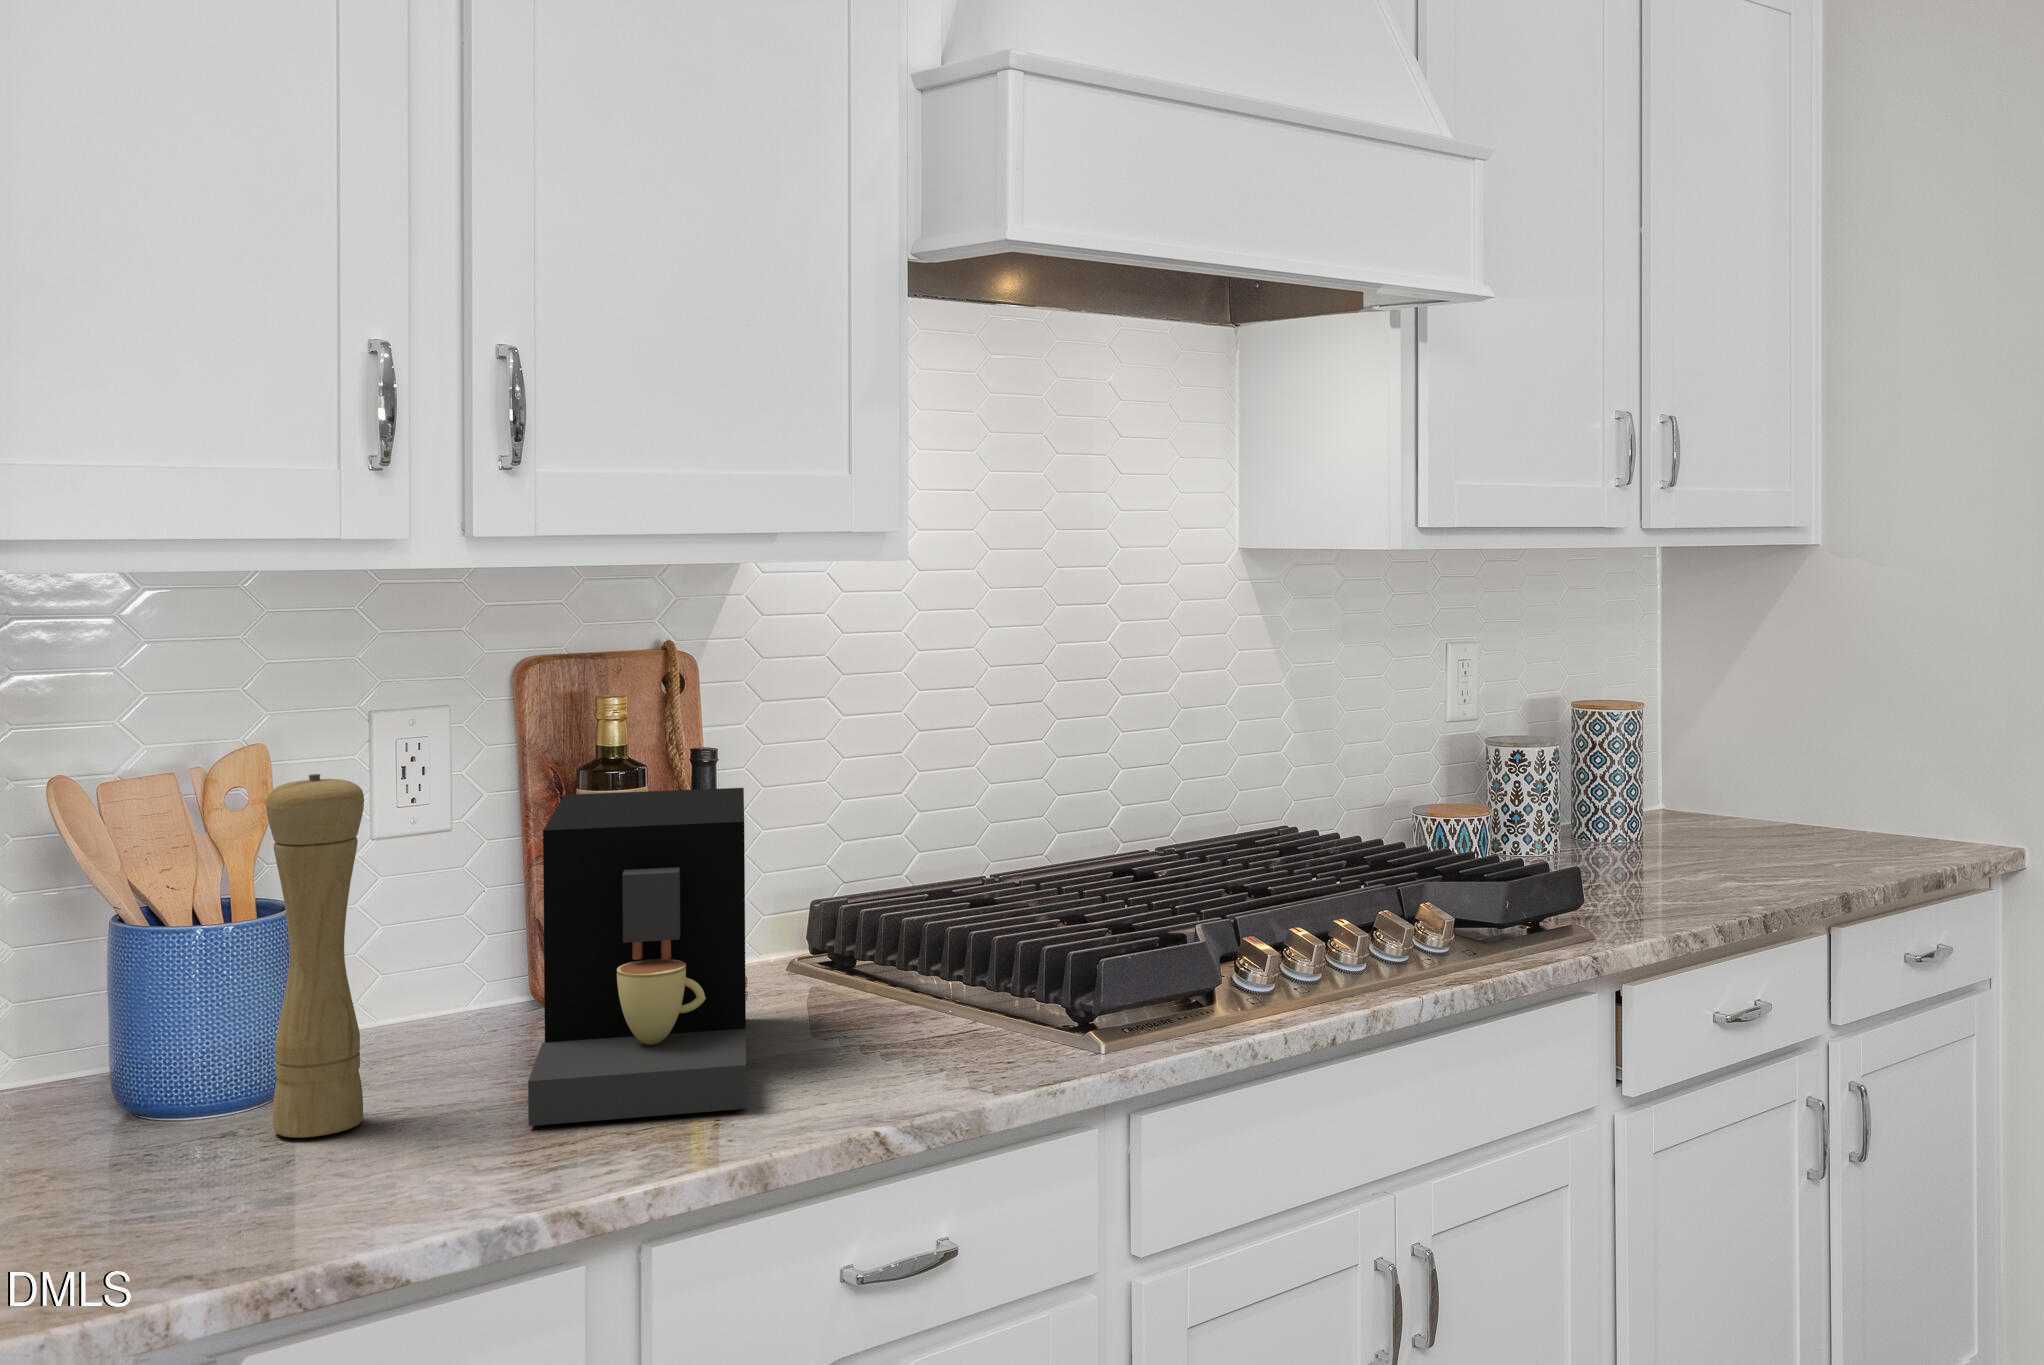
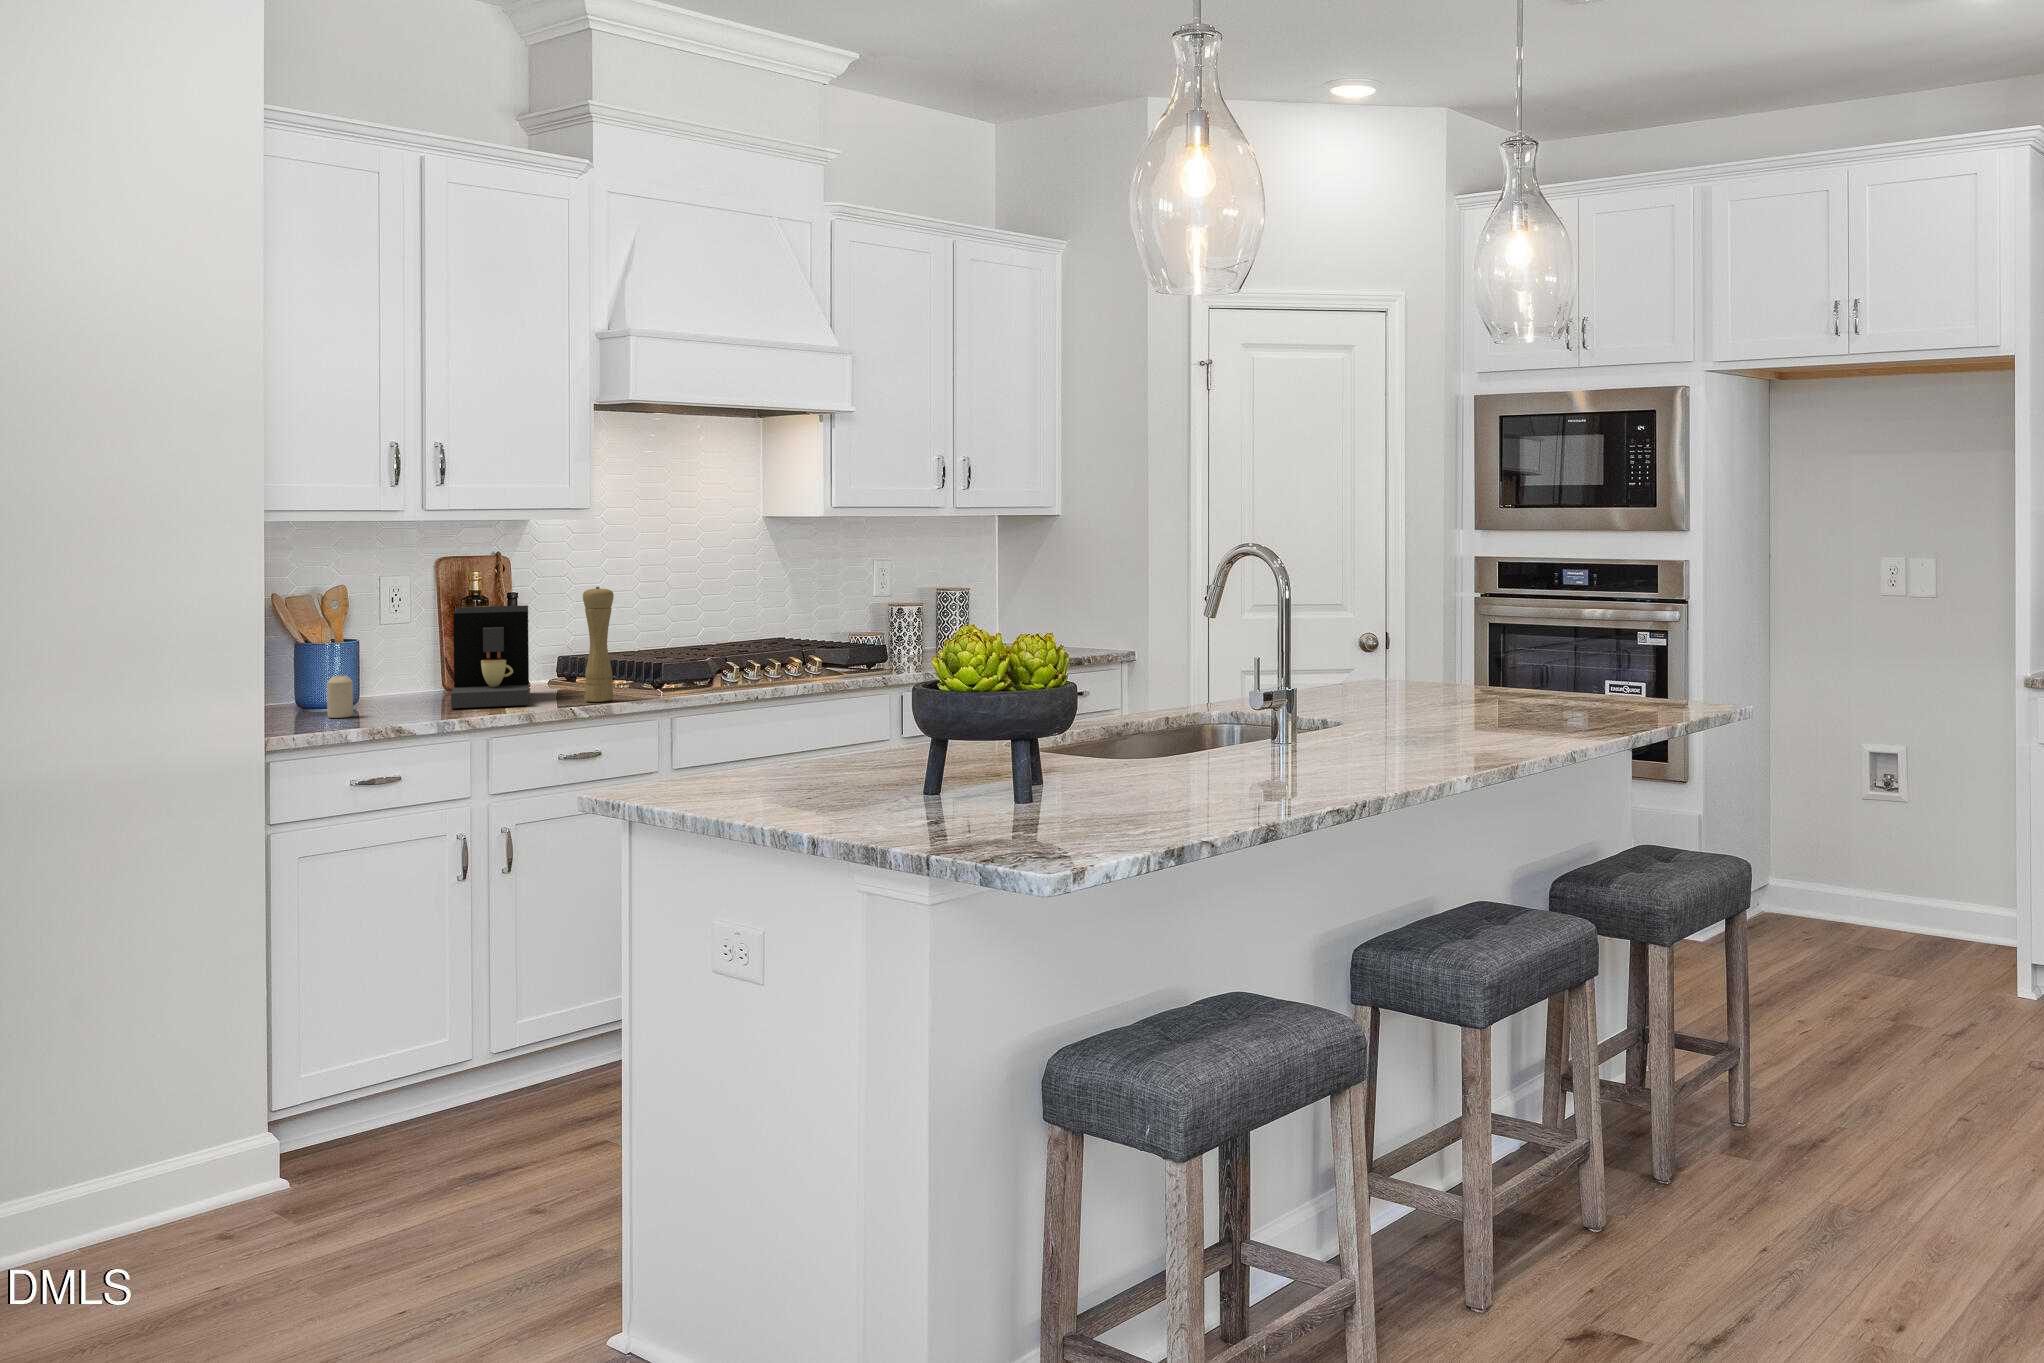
pepper mill: present [266,774,364,1138] -> present [583,587,614,702]
candle: none [153,1044,233,1186] -> present [327,675,353,718]

